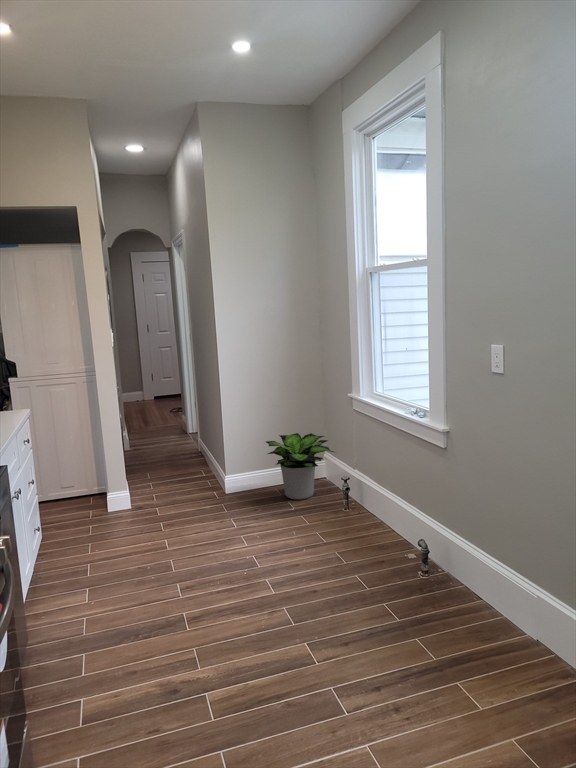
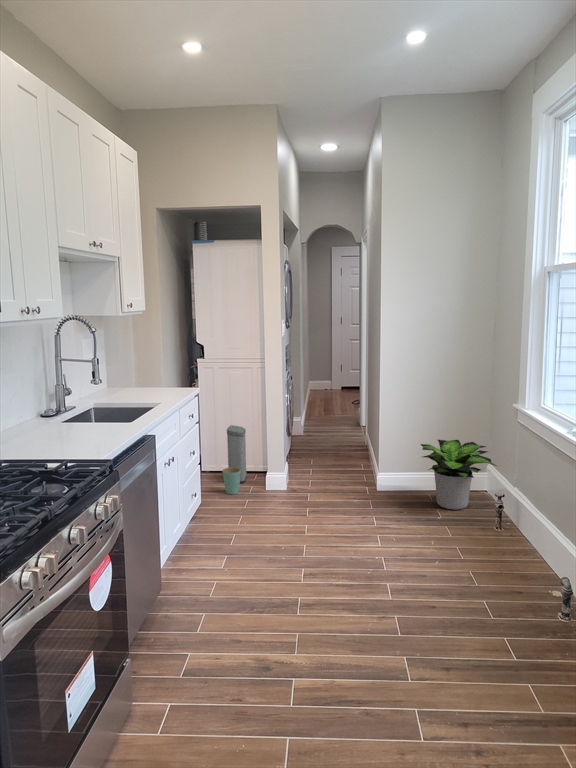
trash can: none [56,448,82,523] -> present [222,425,246,494]

